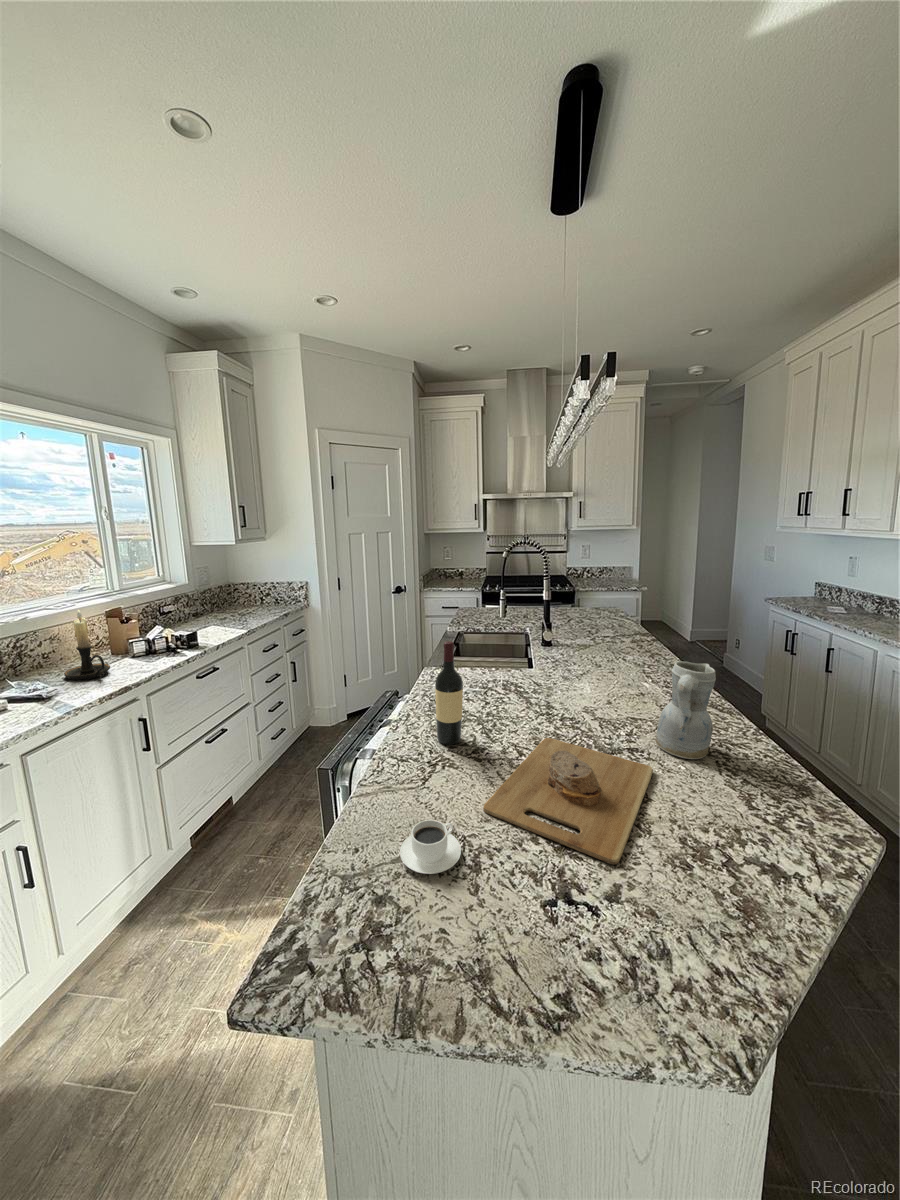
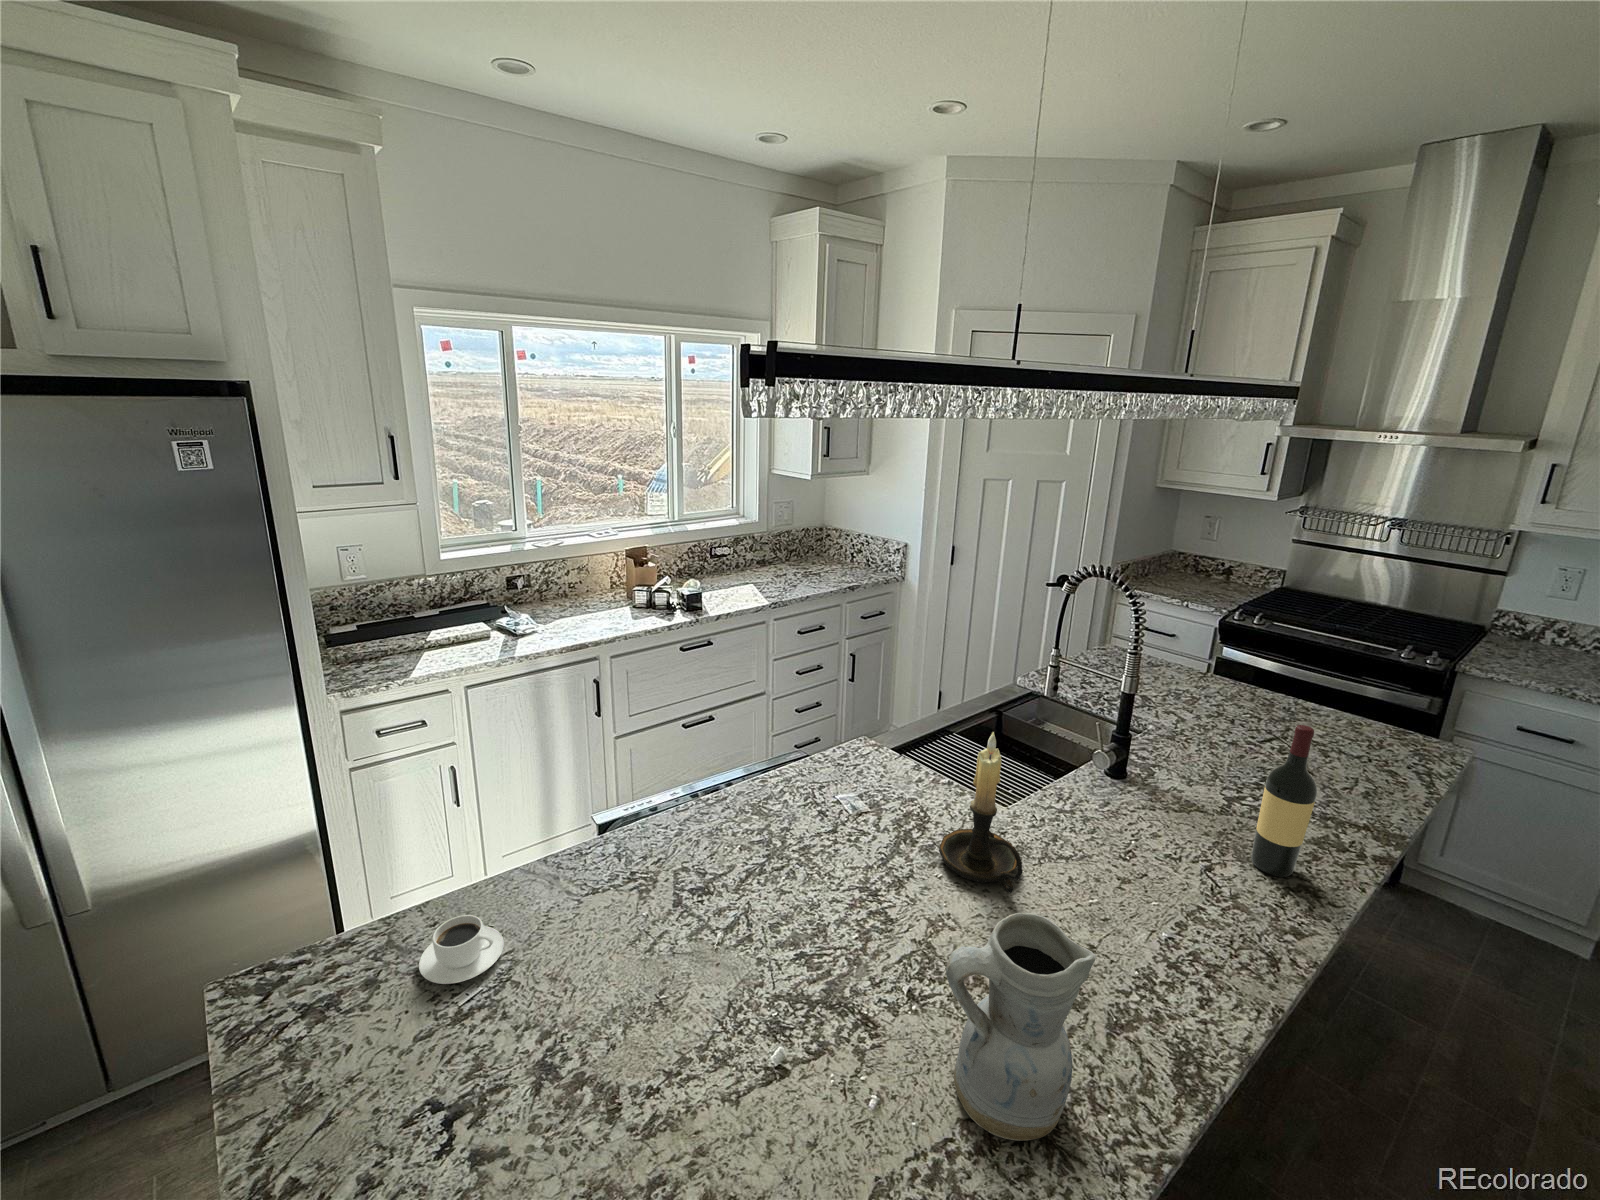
candle holder: present [64,609,110,680] -> present [939,732,1022,893]
wine bottle: present [435,641,463,745] -> present [1251,725,1317,877]
cutting board: present [483,738,653,865] -> none [555,918,864,1136]

